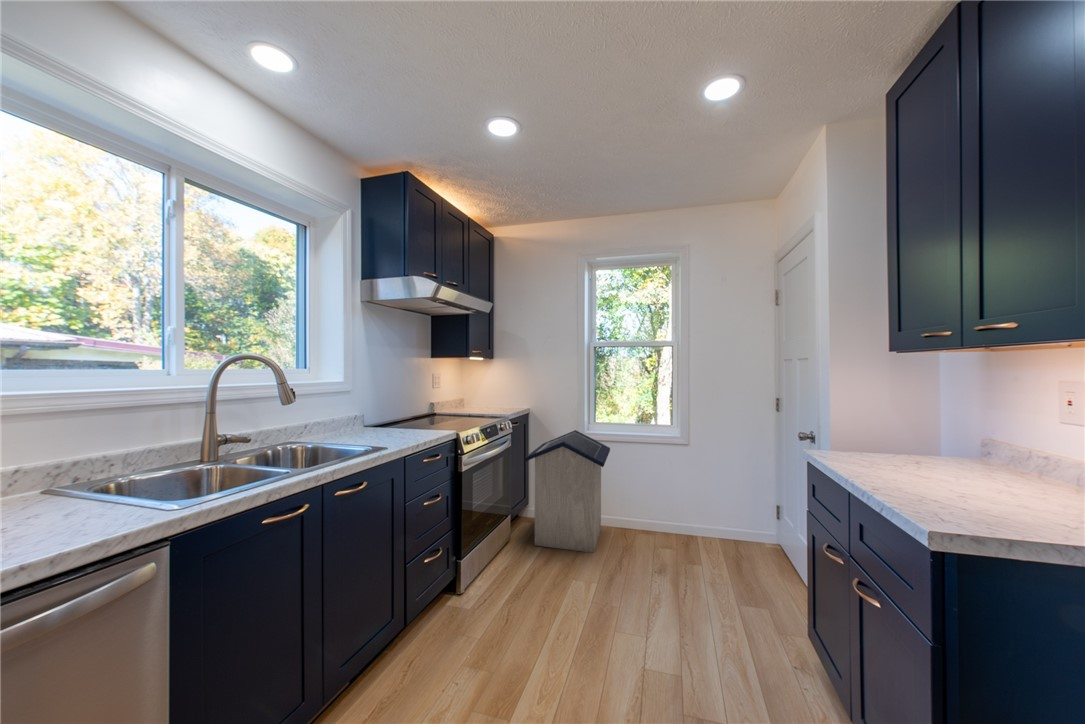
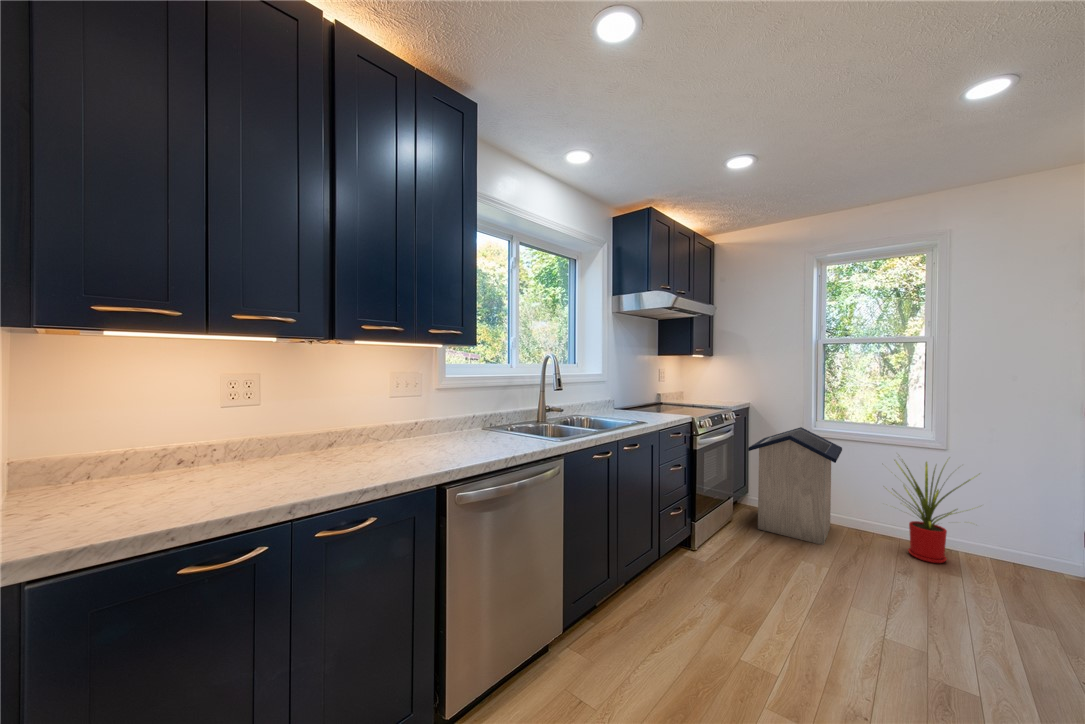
house plant: none [640,449,716,553] -> present [886,460,973,563]

